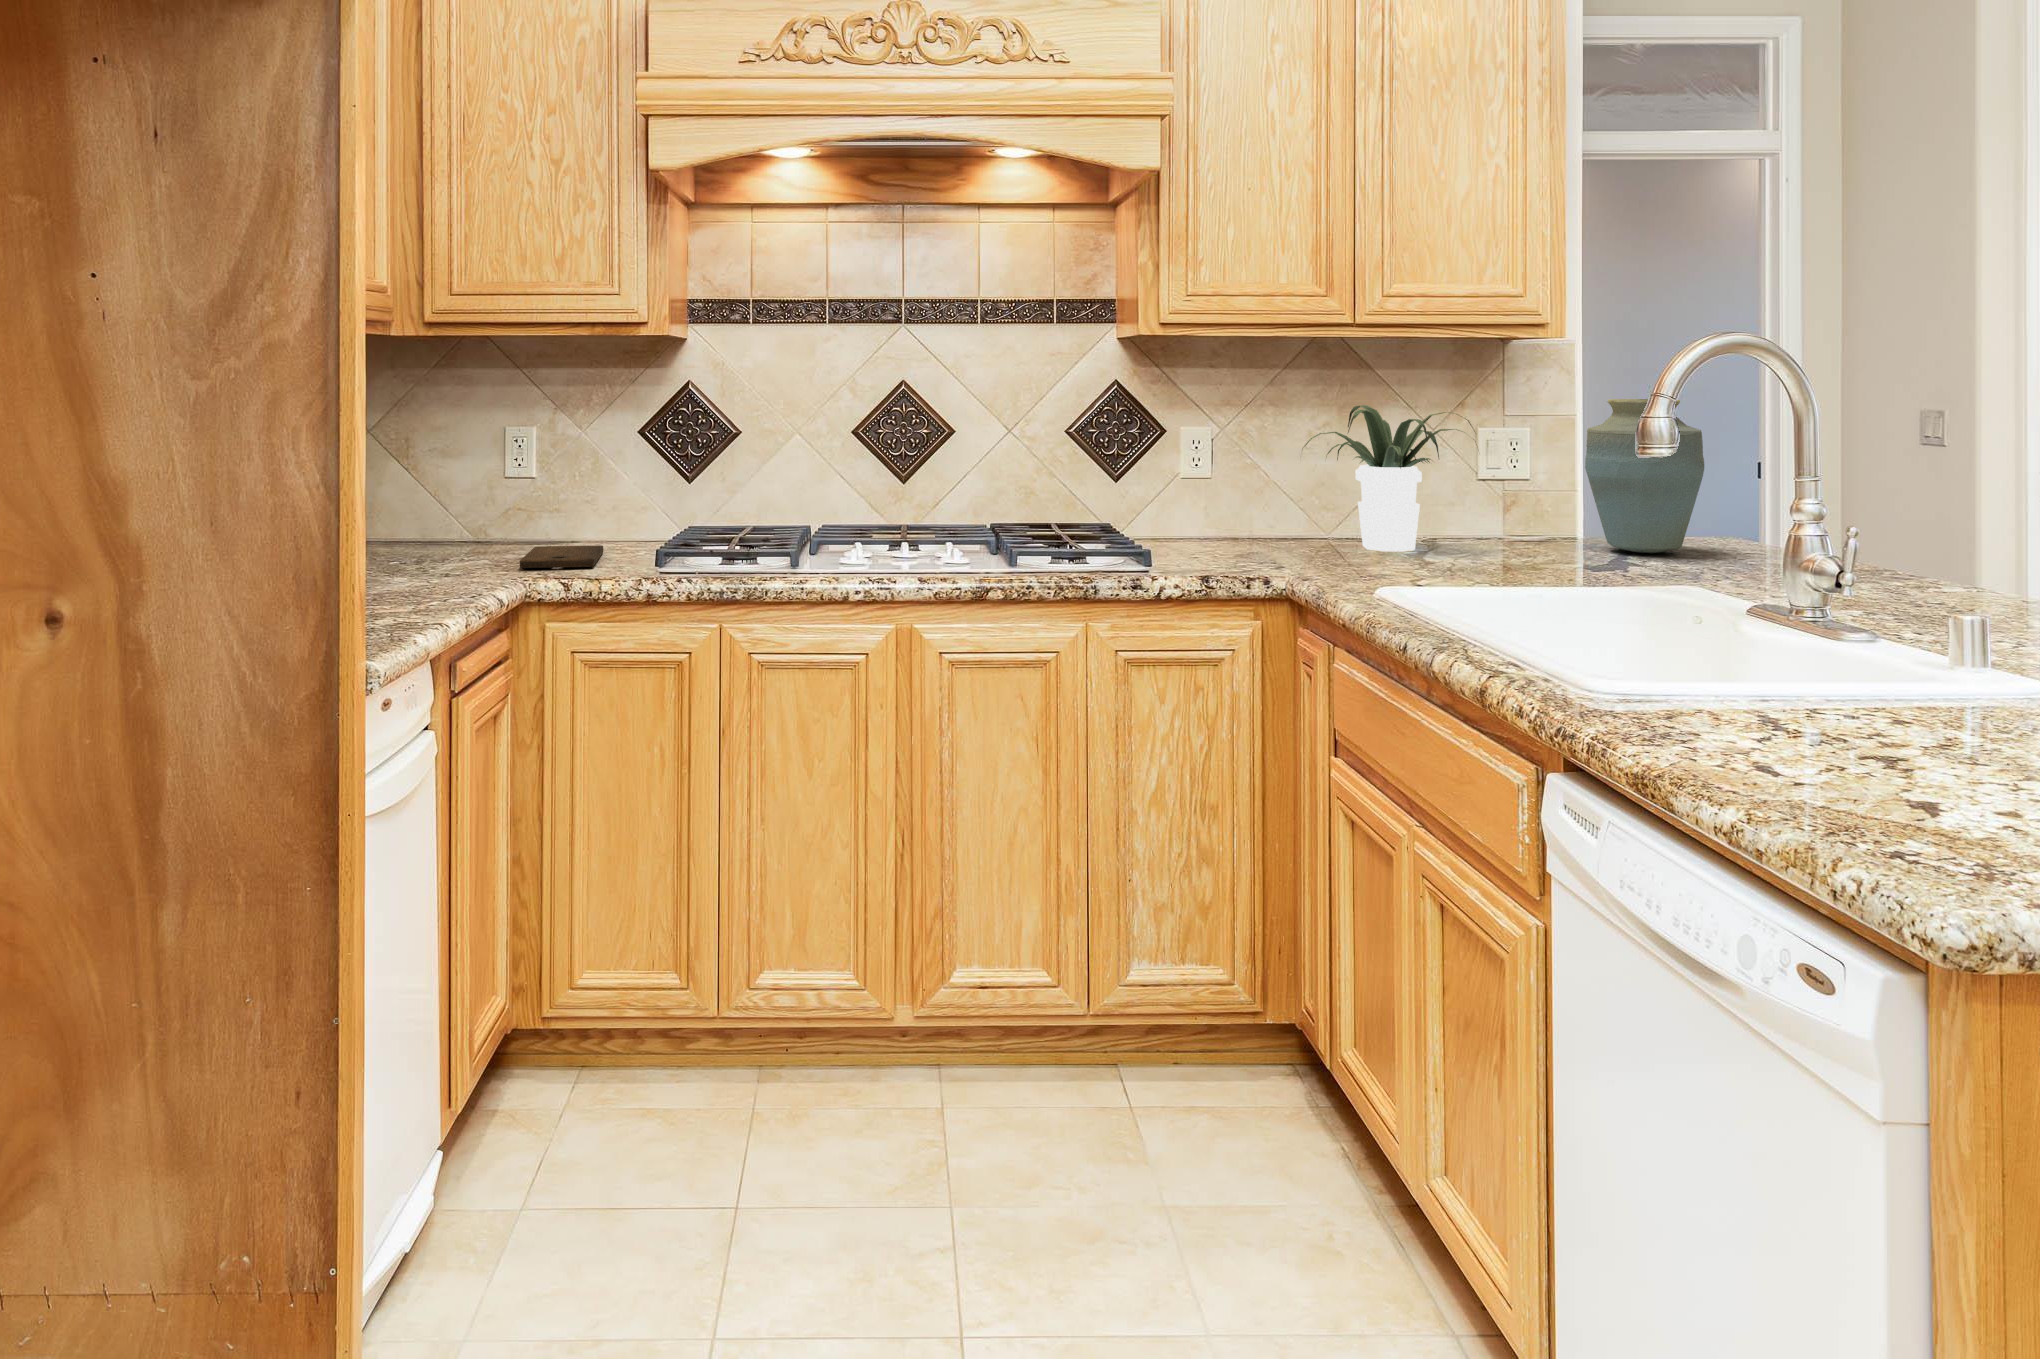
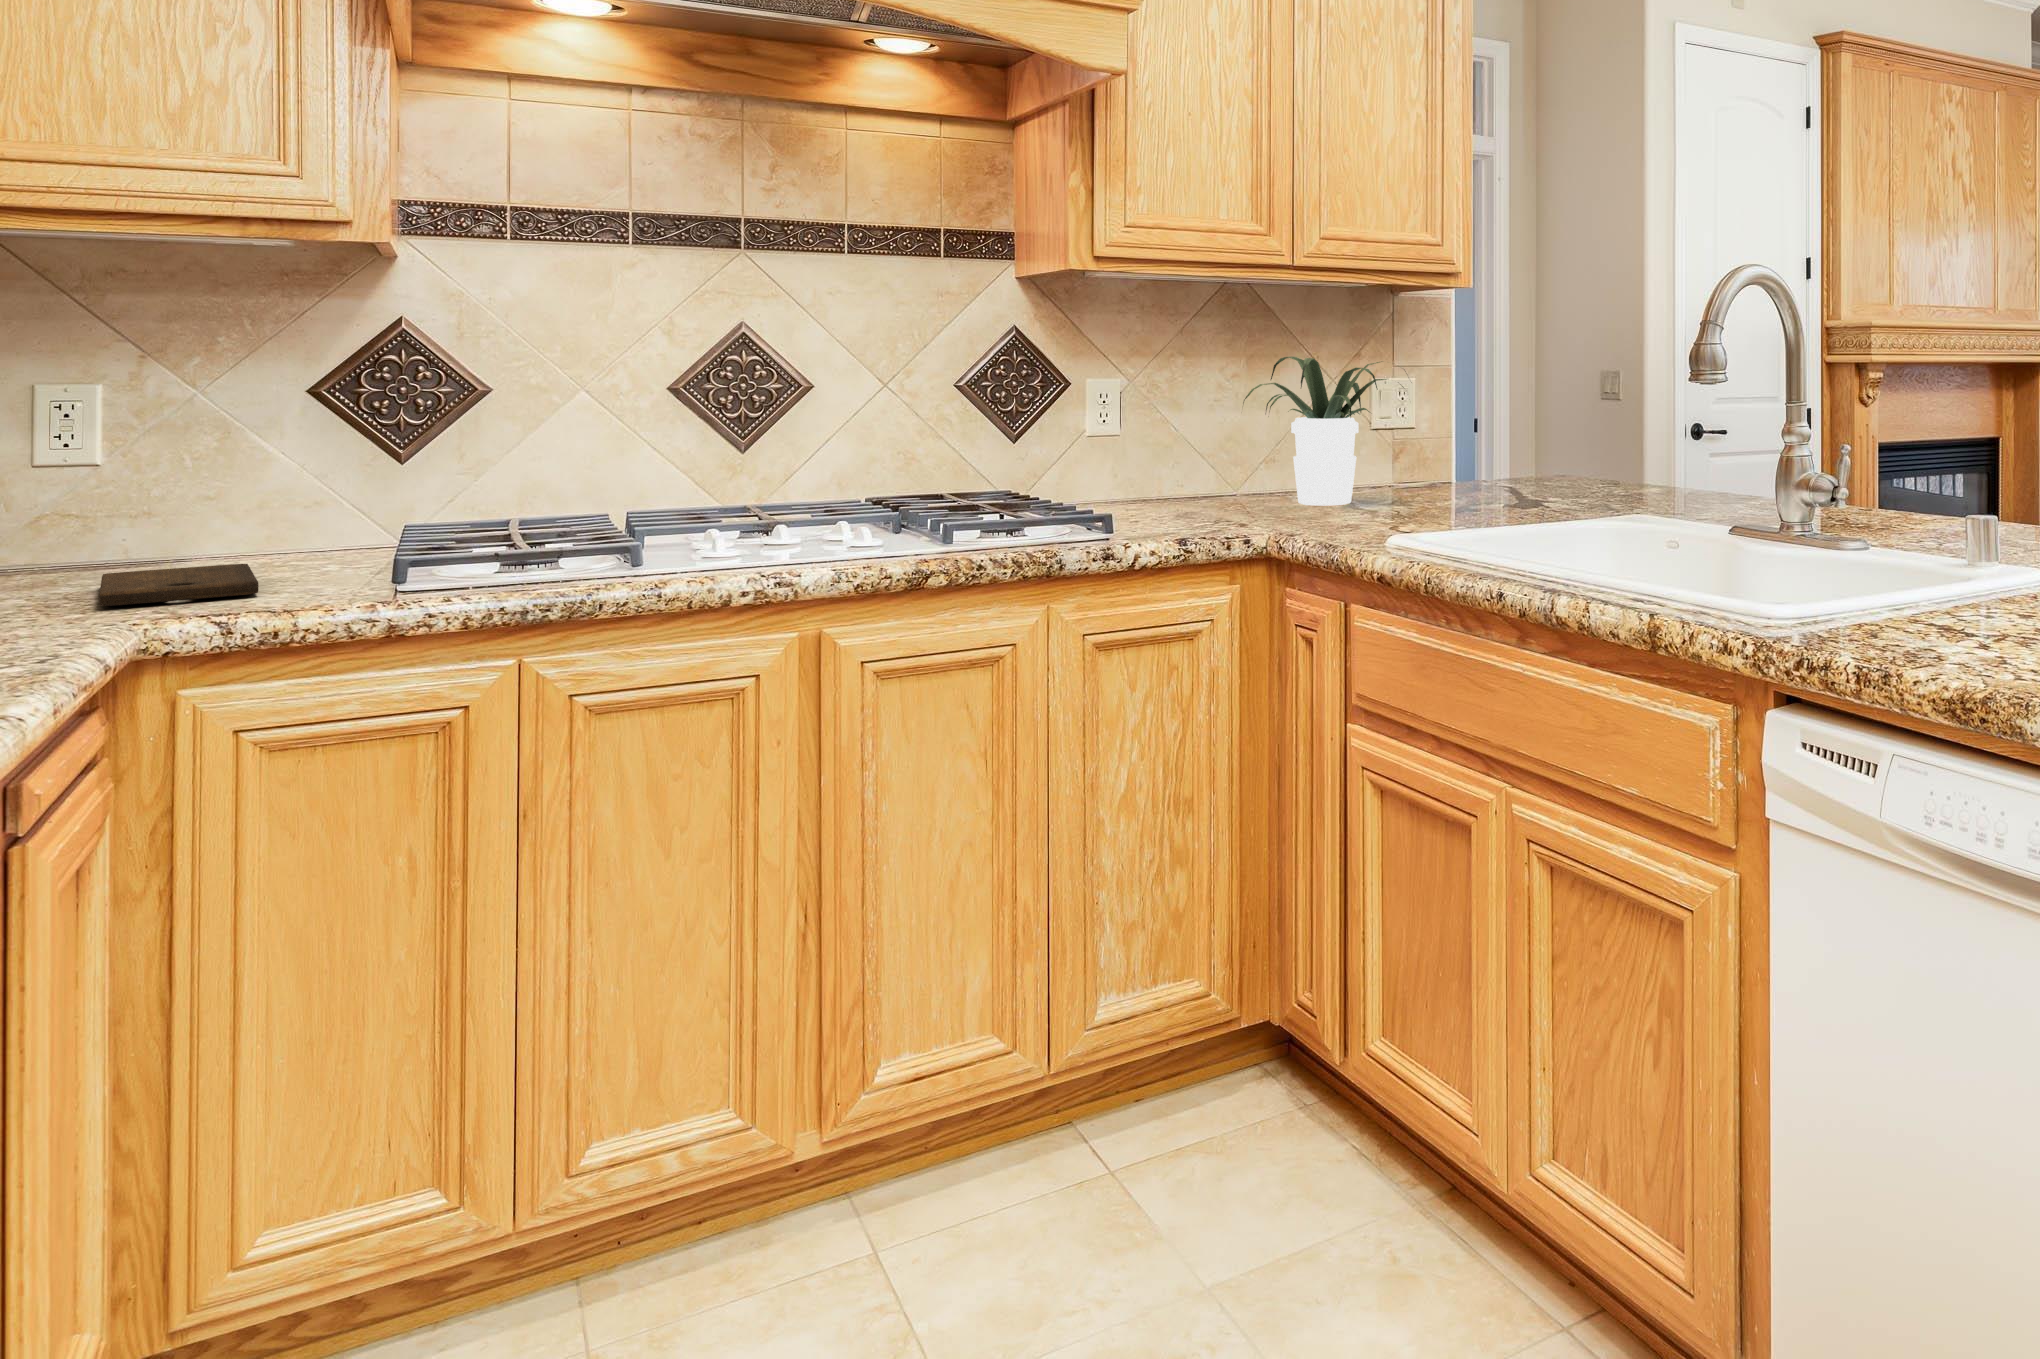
vase: present [1585,399,1704,553] -> none [1491,350,1591,494]

